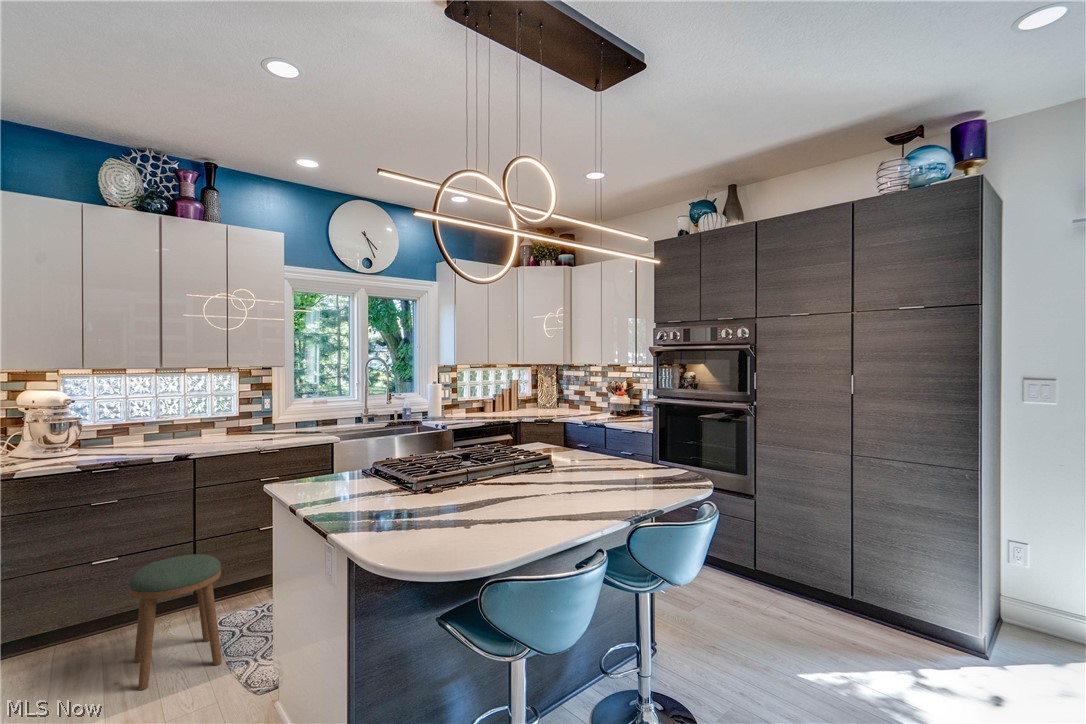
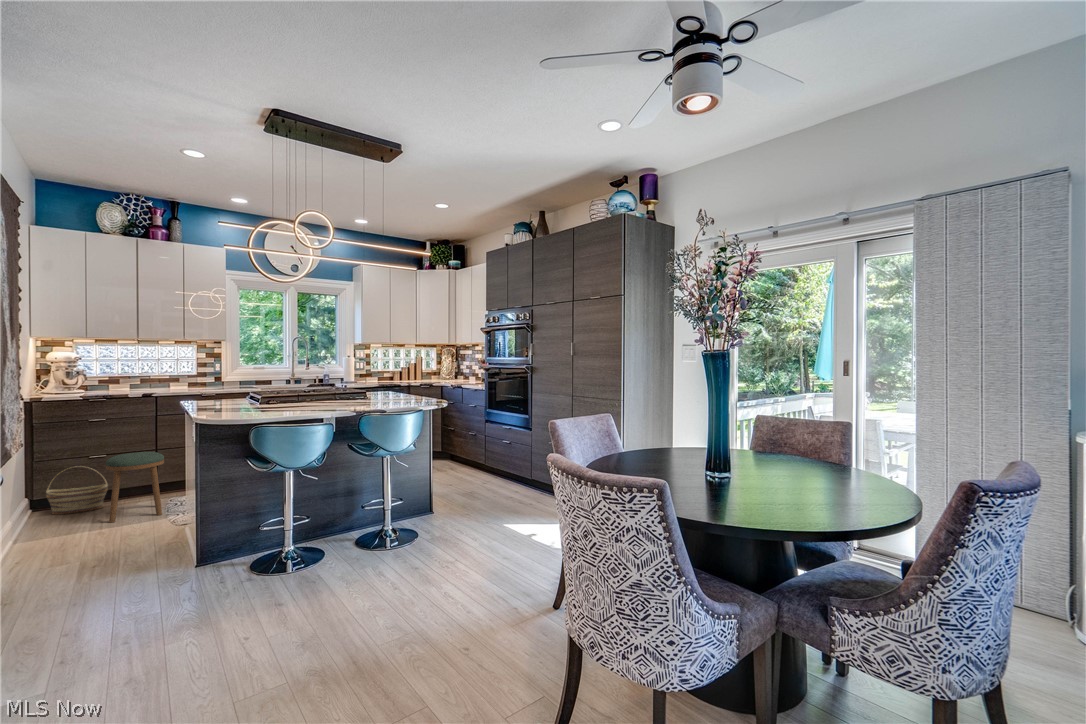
basket: none [24,583,125,670] -> present [46,479,108,515]

